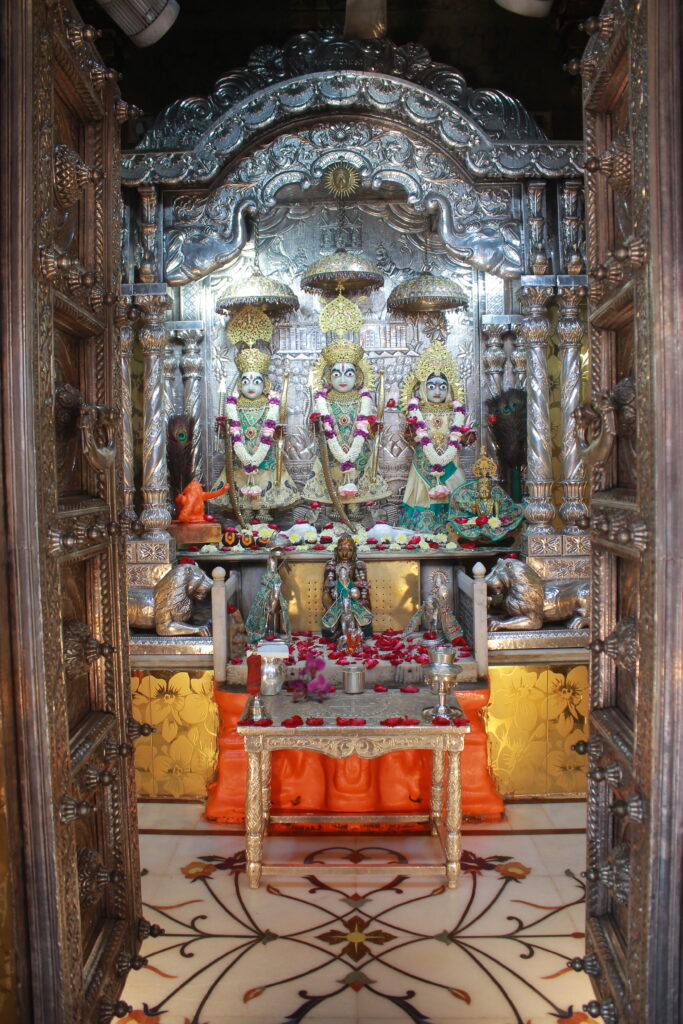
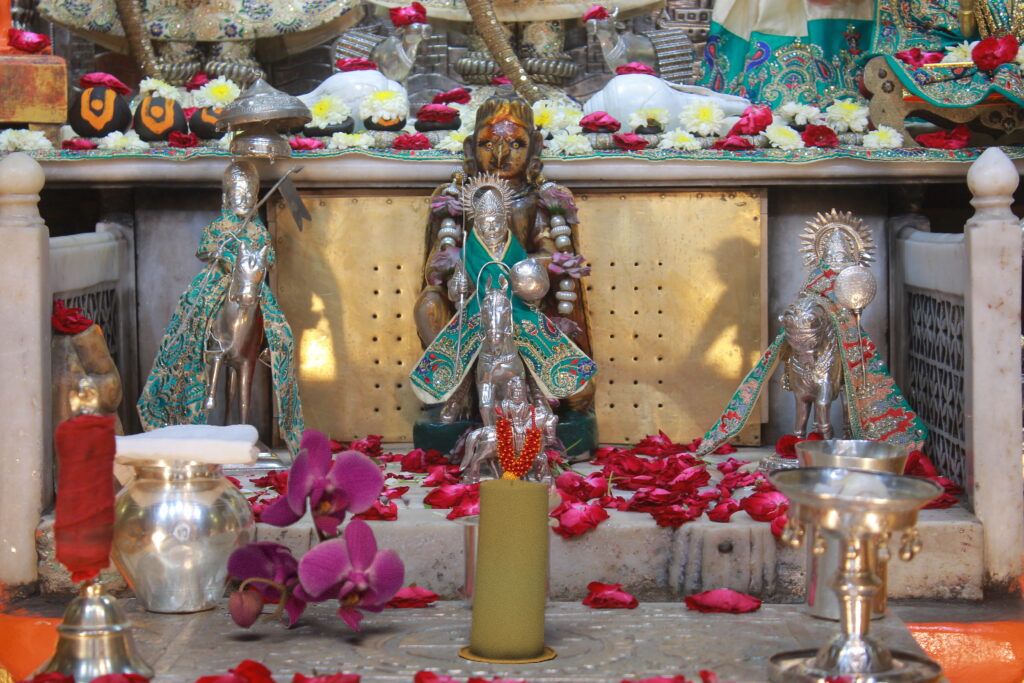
candle: none [345,664,368,708] -> present [459,478,557,663]

